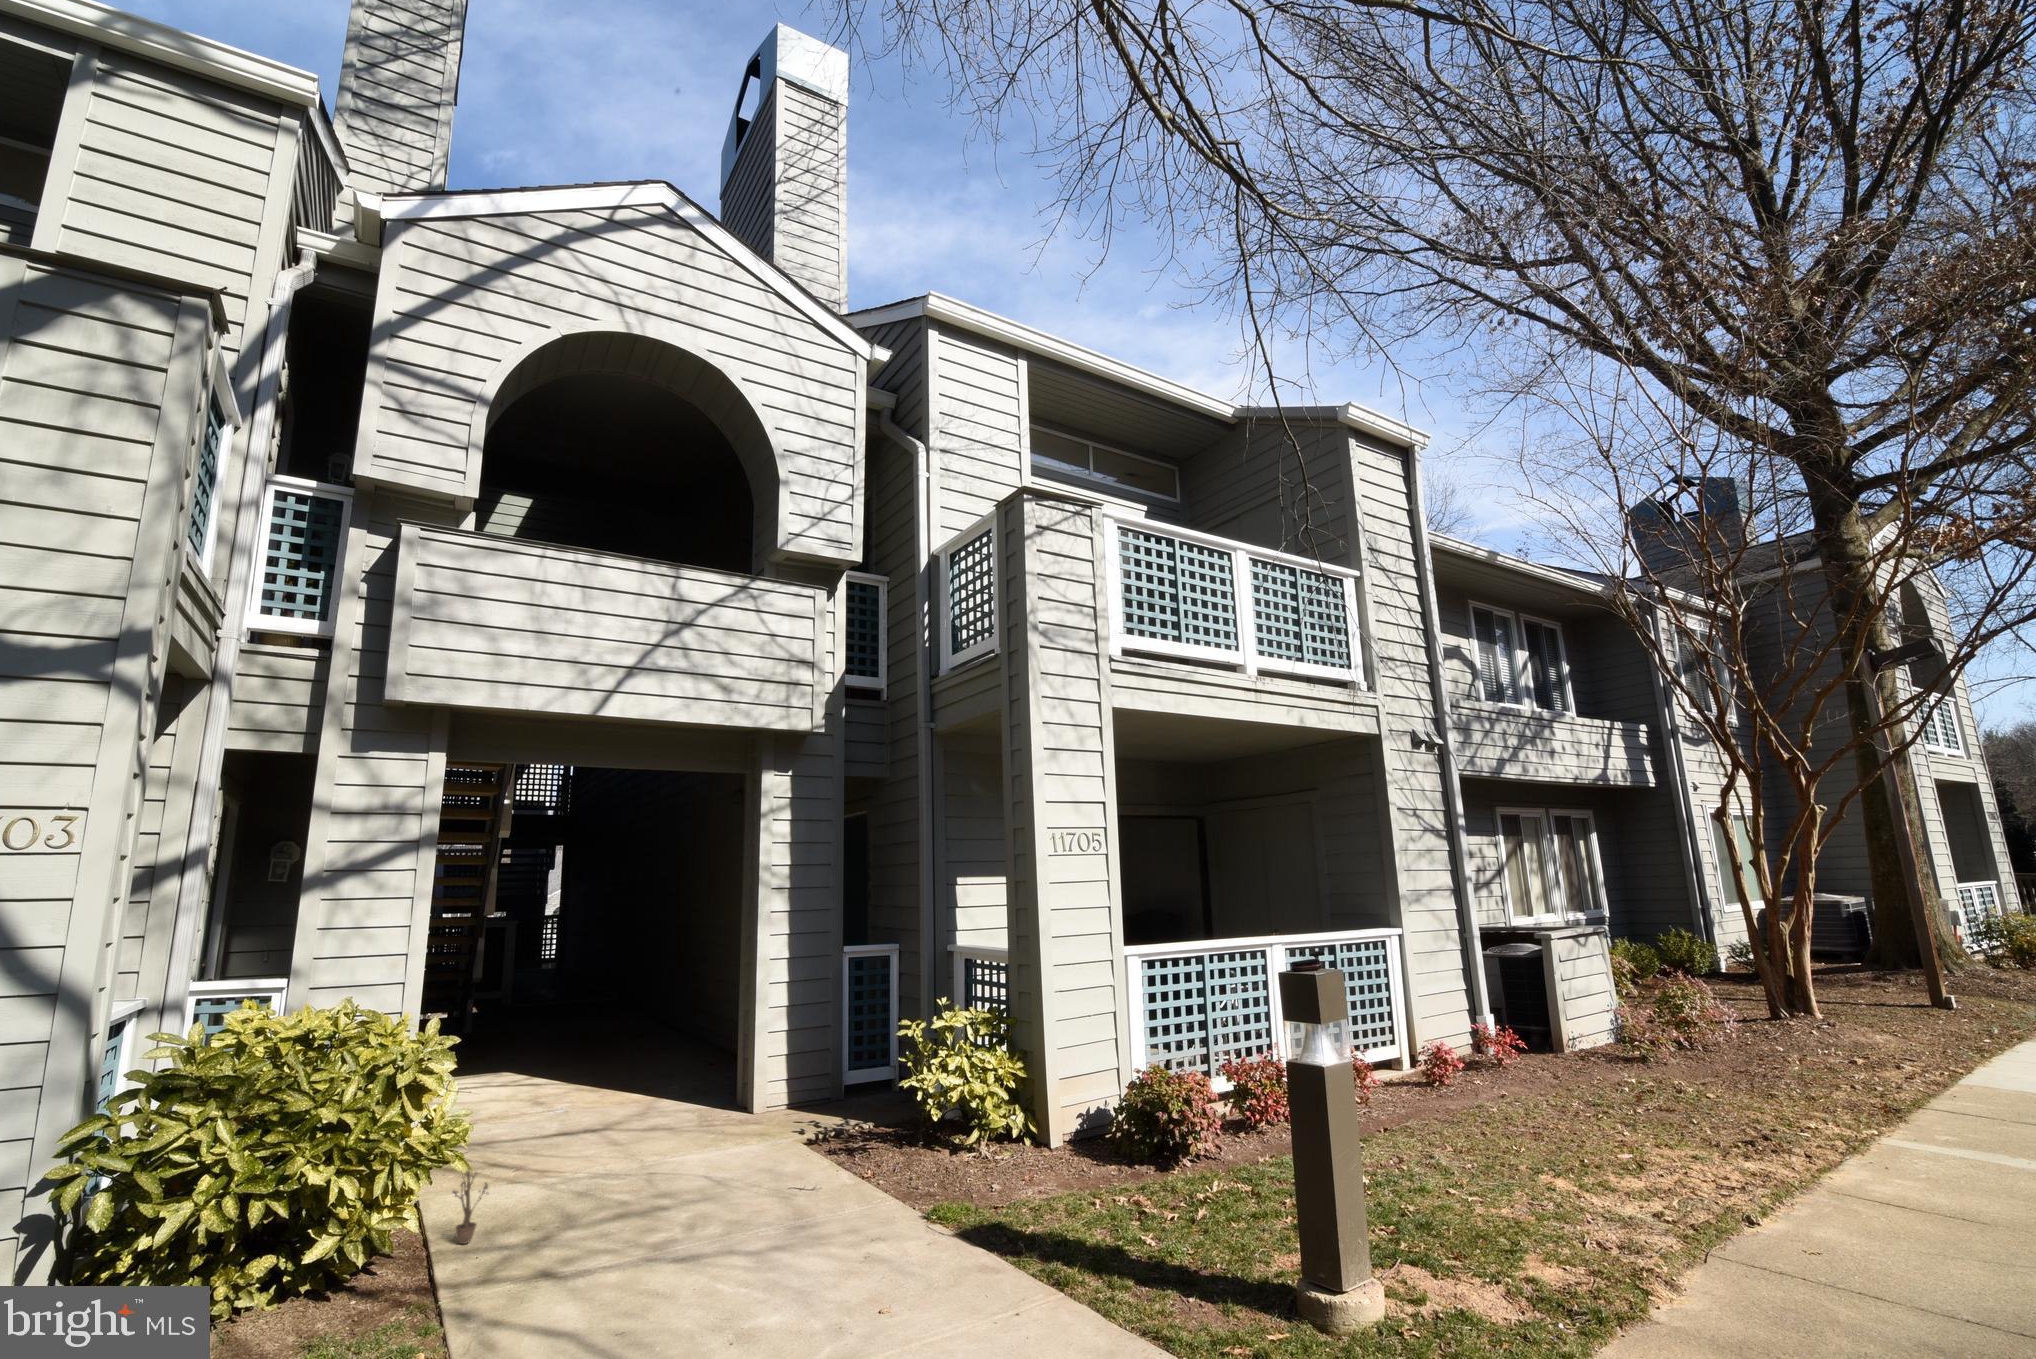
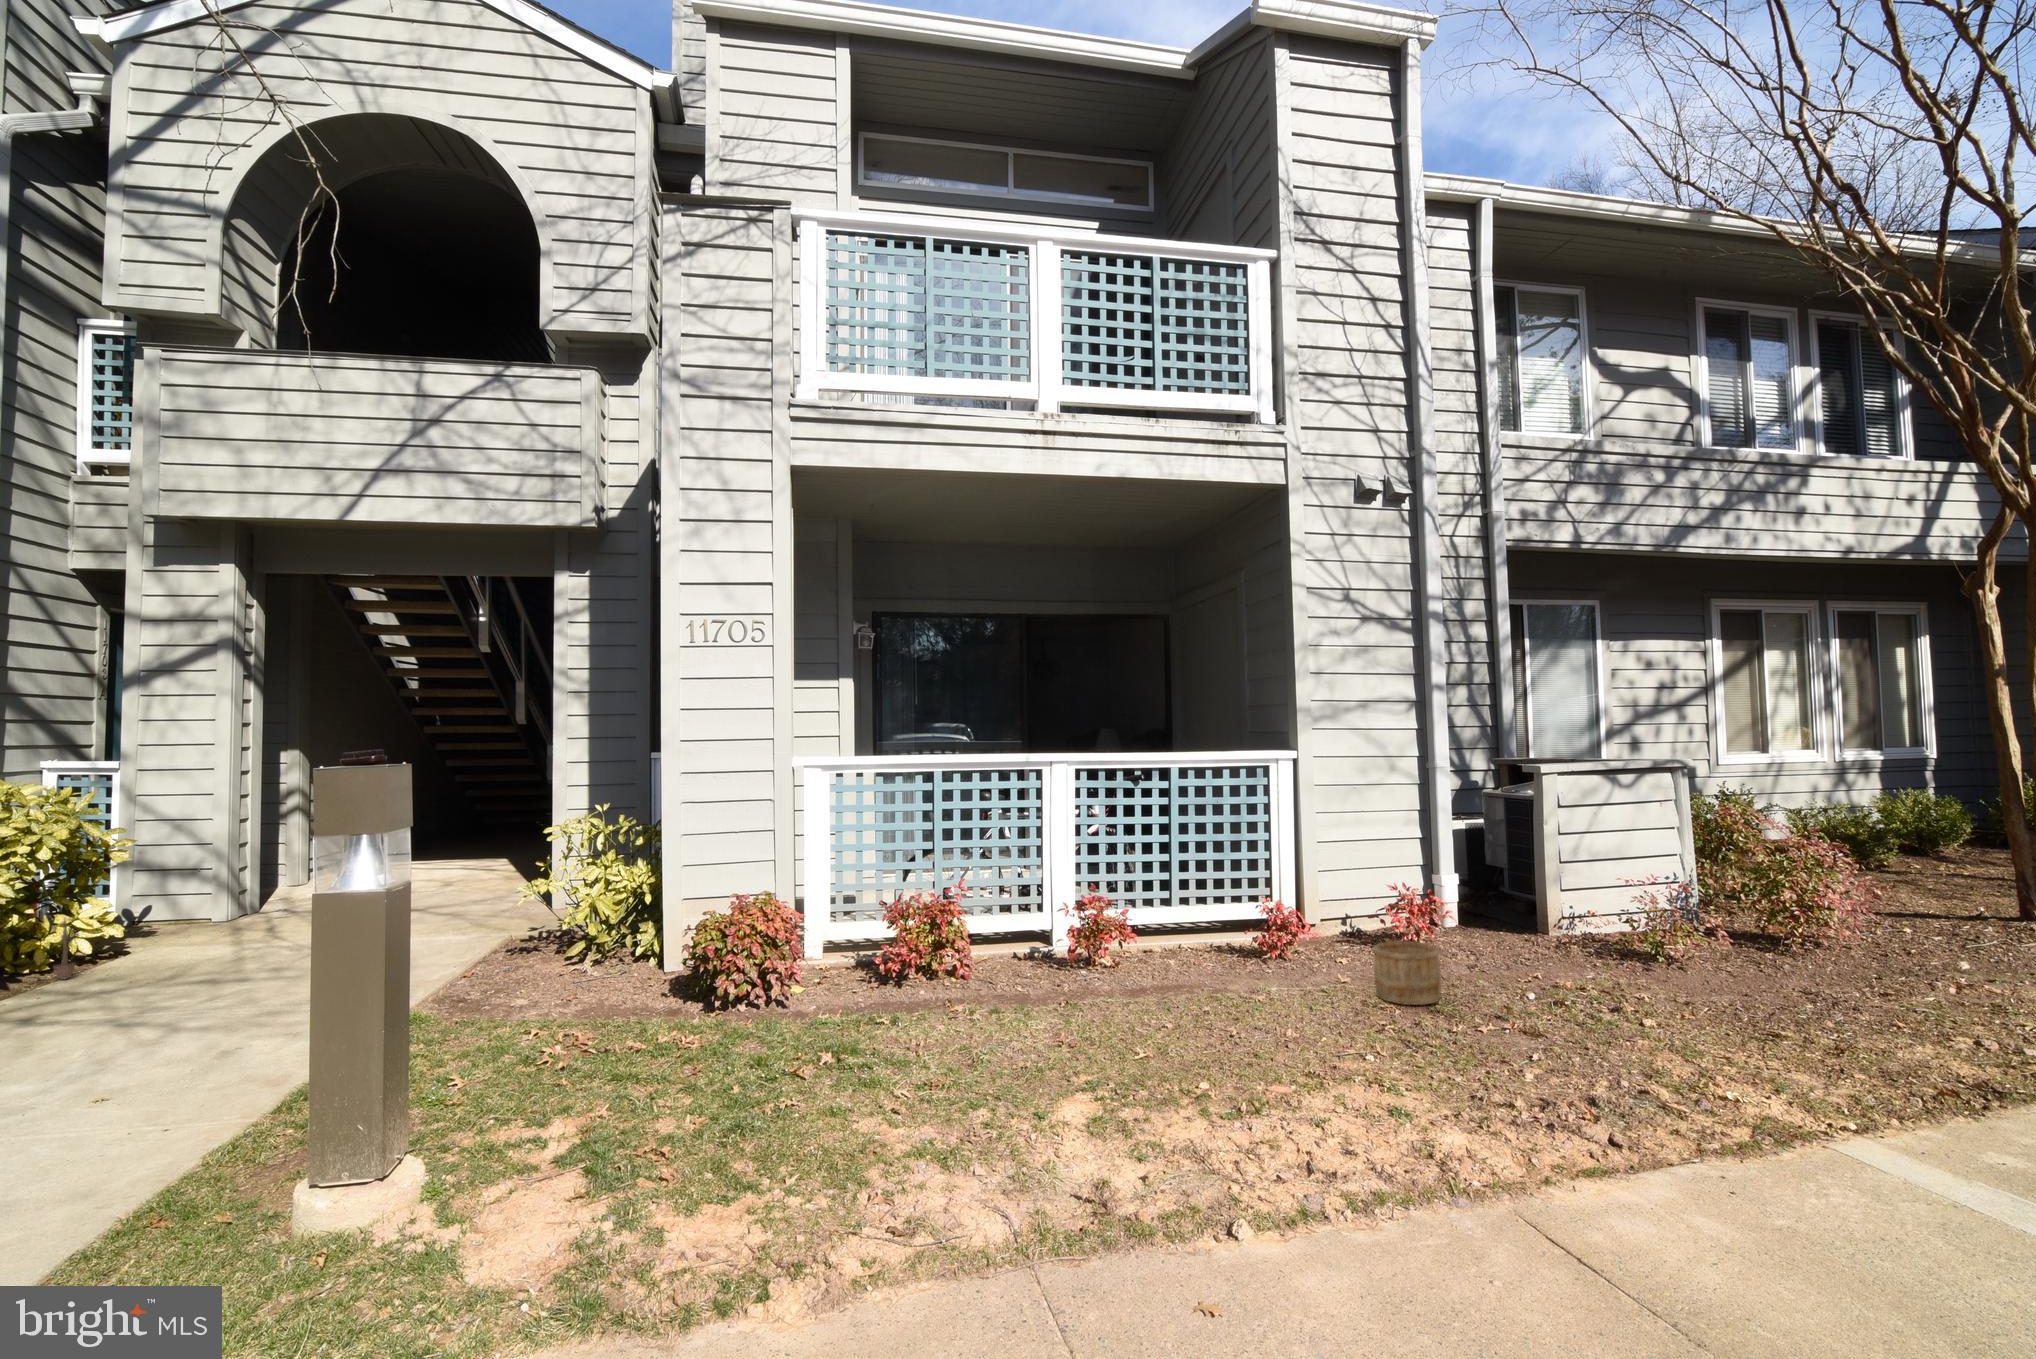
wooden bucket: none [1557,1068,1614,1114] -> present [1371,941,1441,1005]

